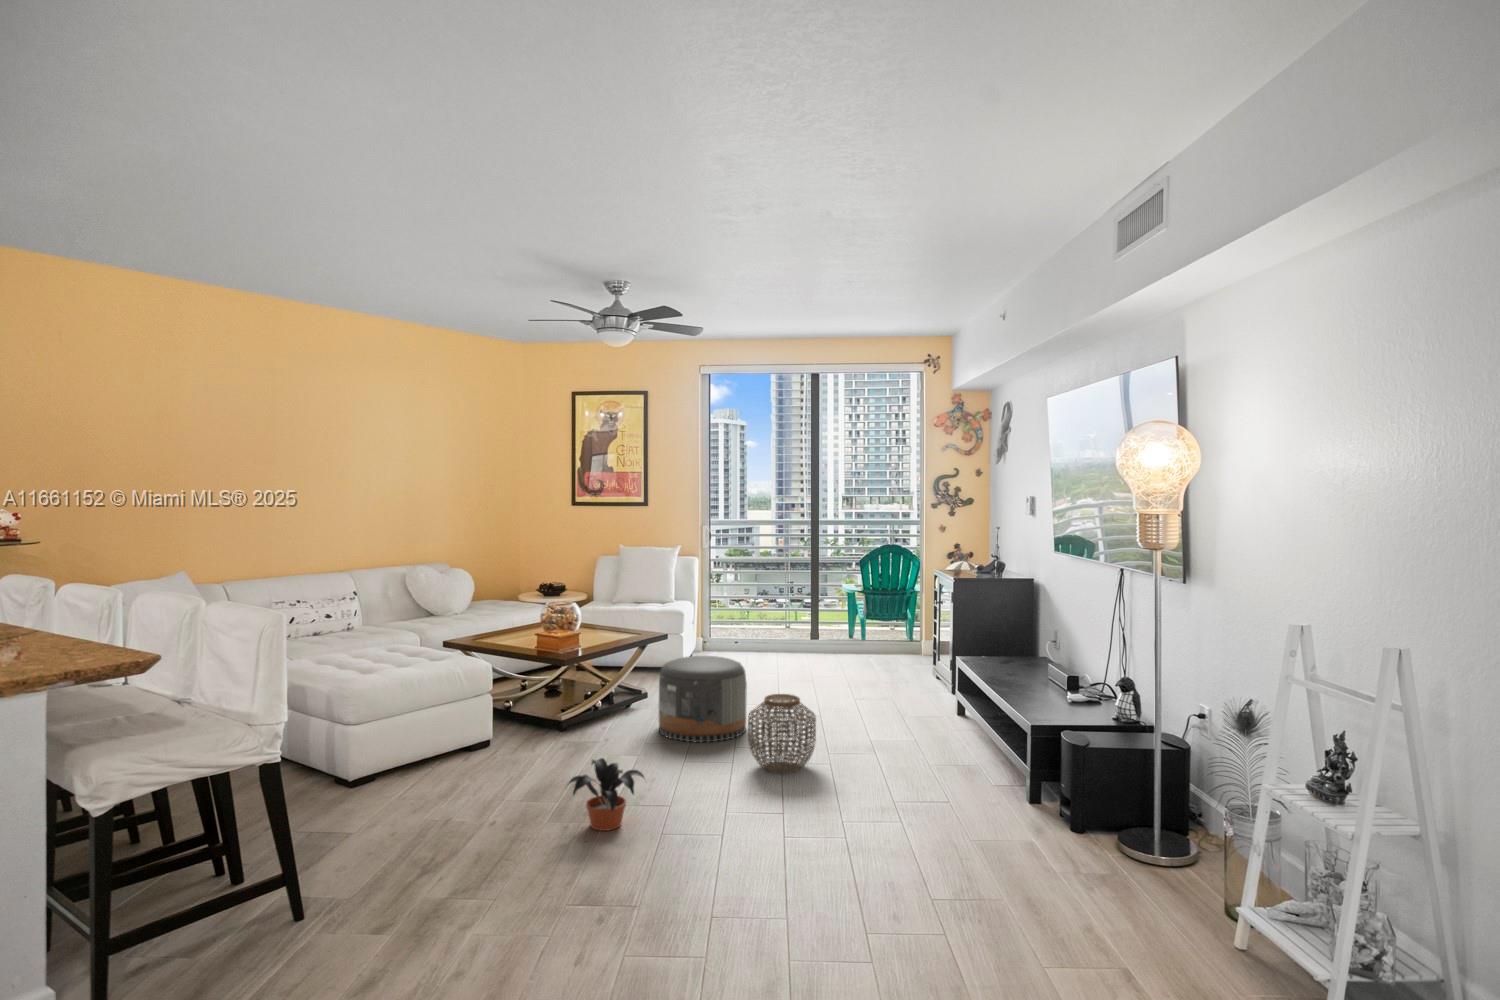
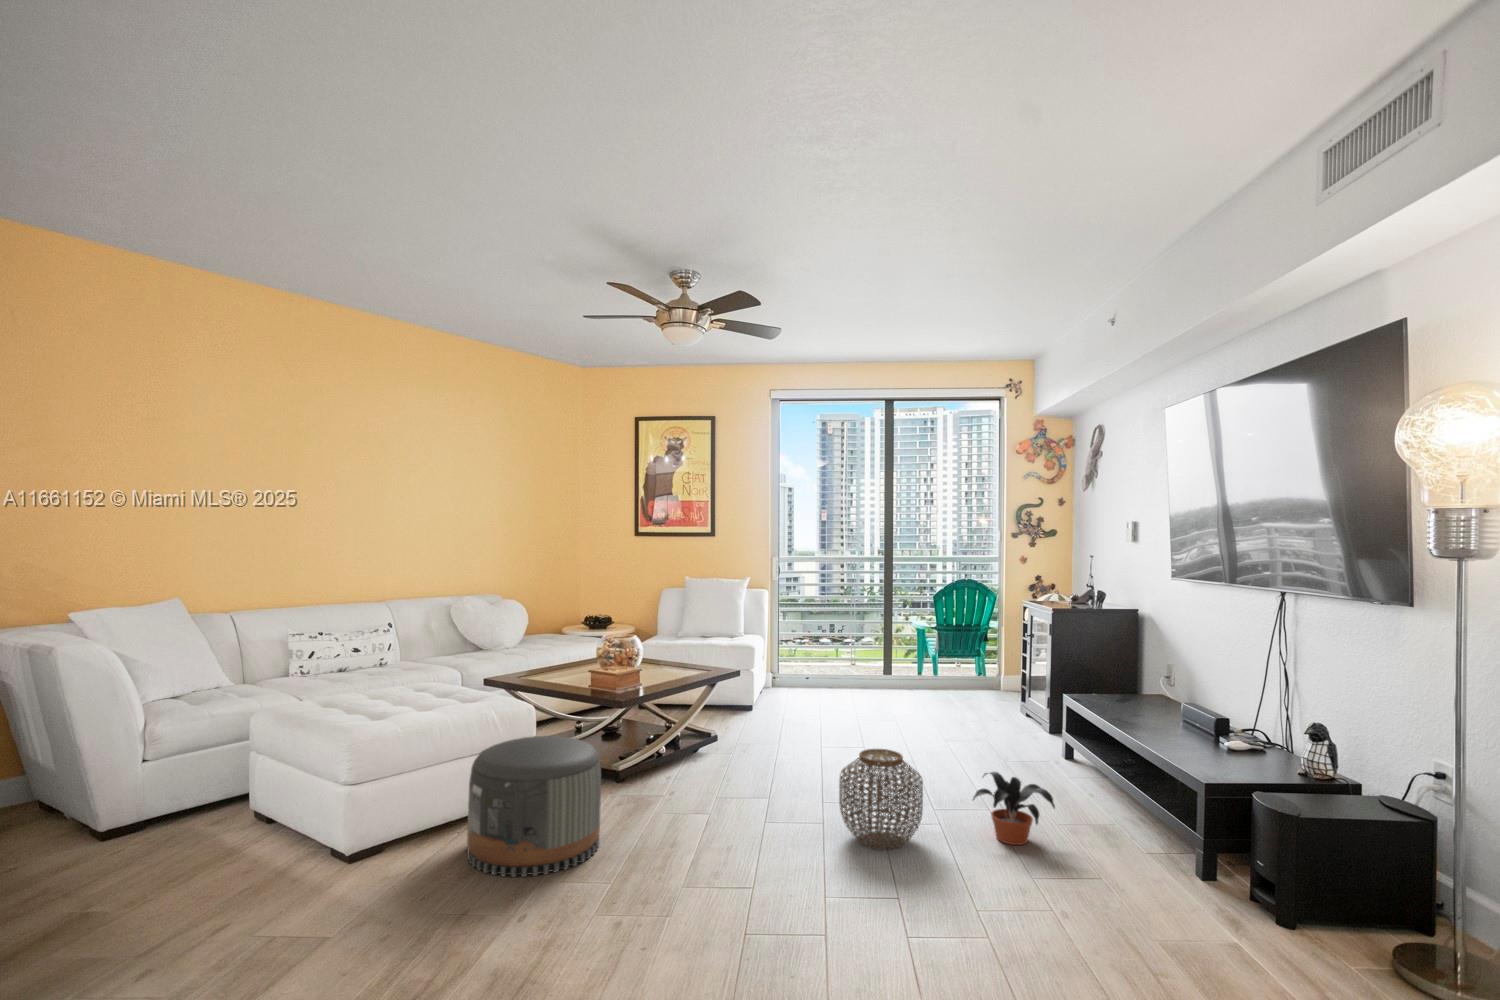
pouf: present [659,656,747,743] -> present [467,736,601,877]
potted plant: present [568,758,644,831] -> present [973,772,1055,845]

